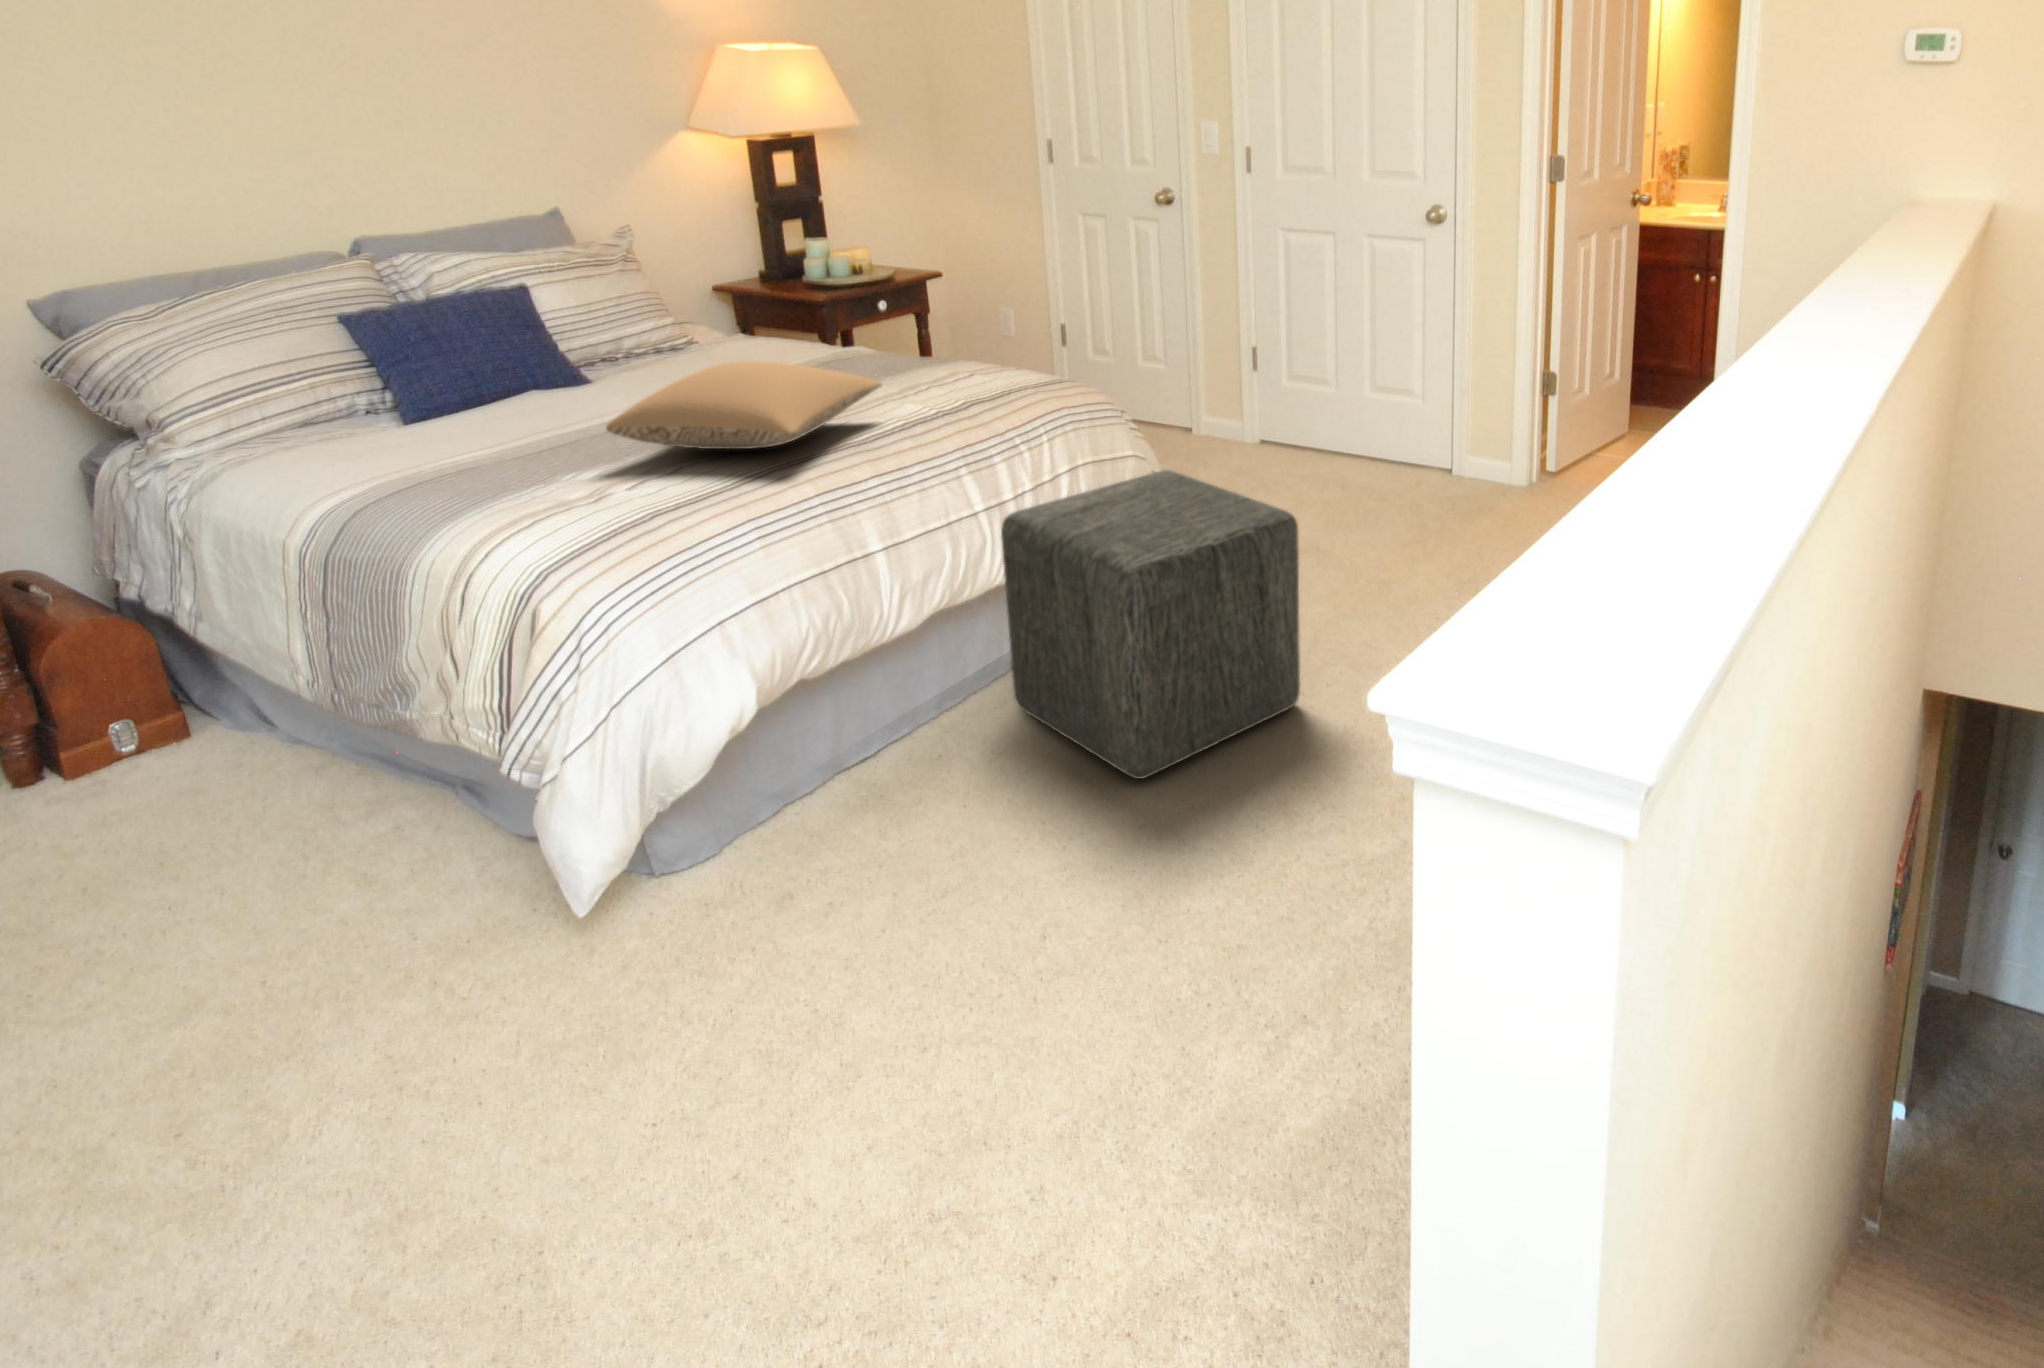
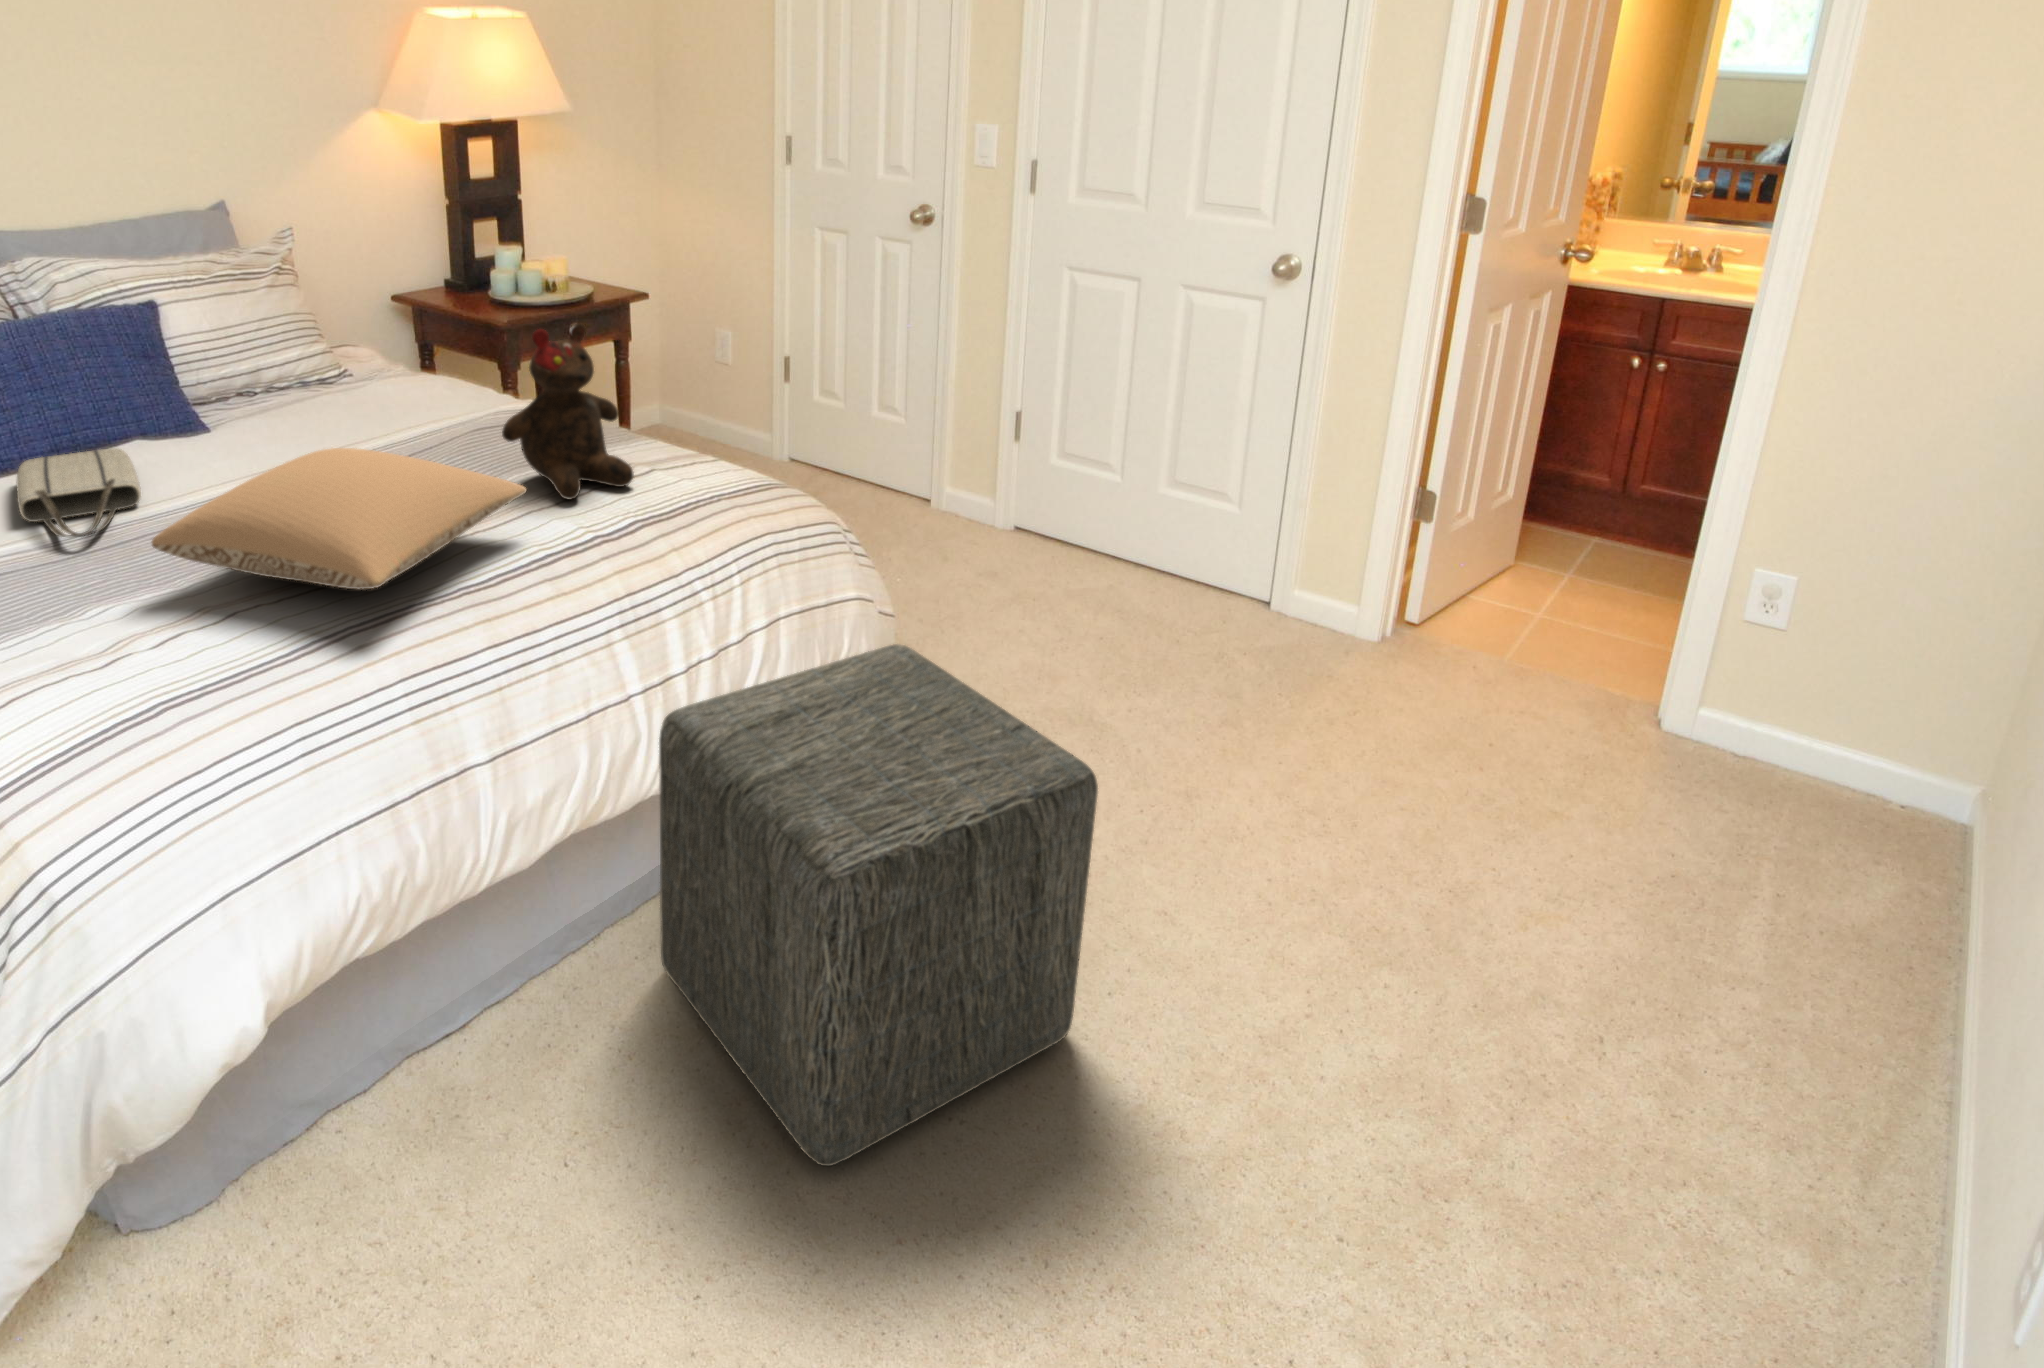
teddy bear: none [853,269,958,398] -> present [502,323,634,499]
tote bag: none [448,393,563,445] -> present [16,448,141,537]

